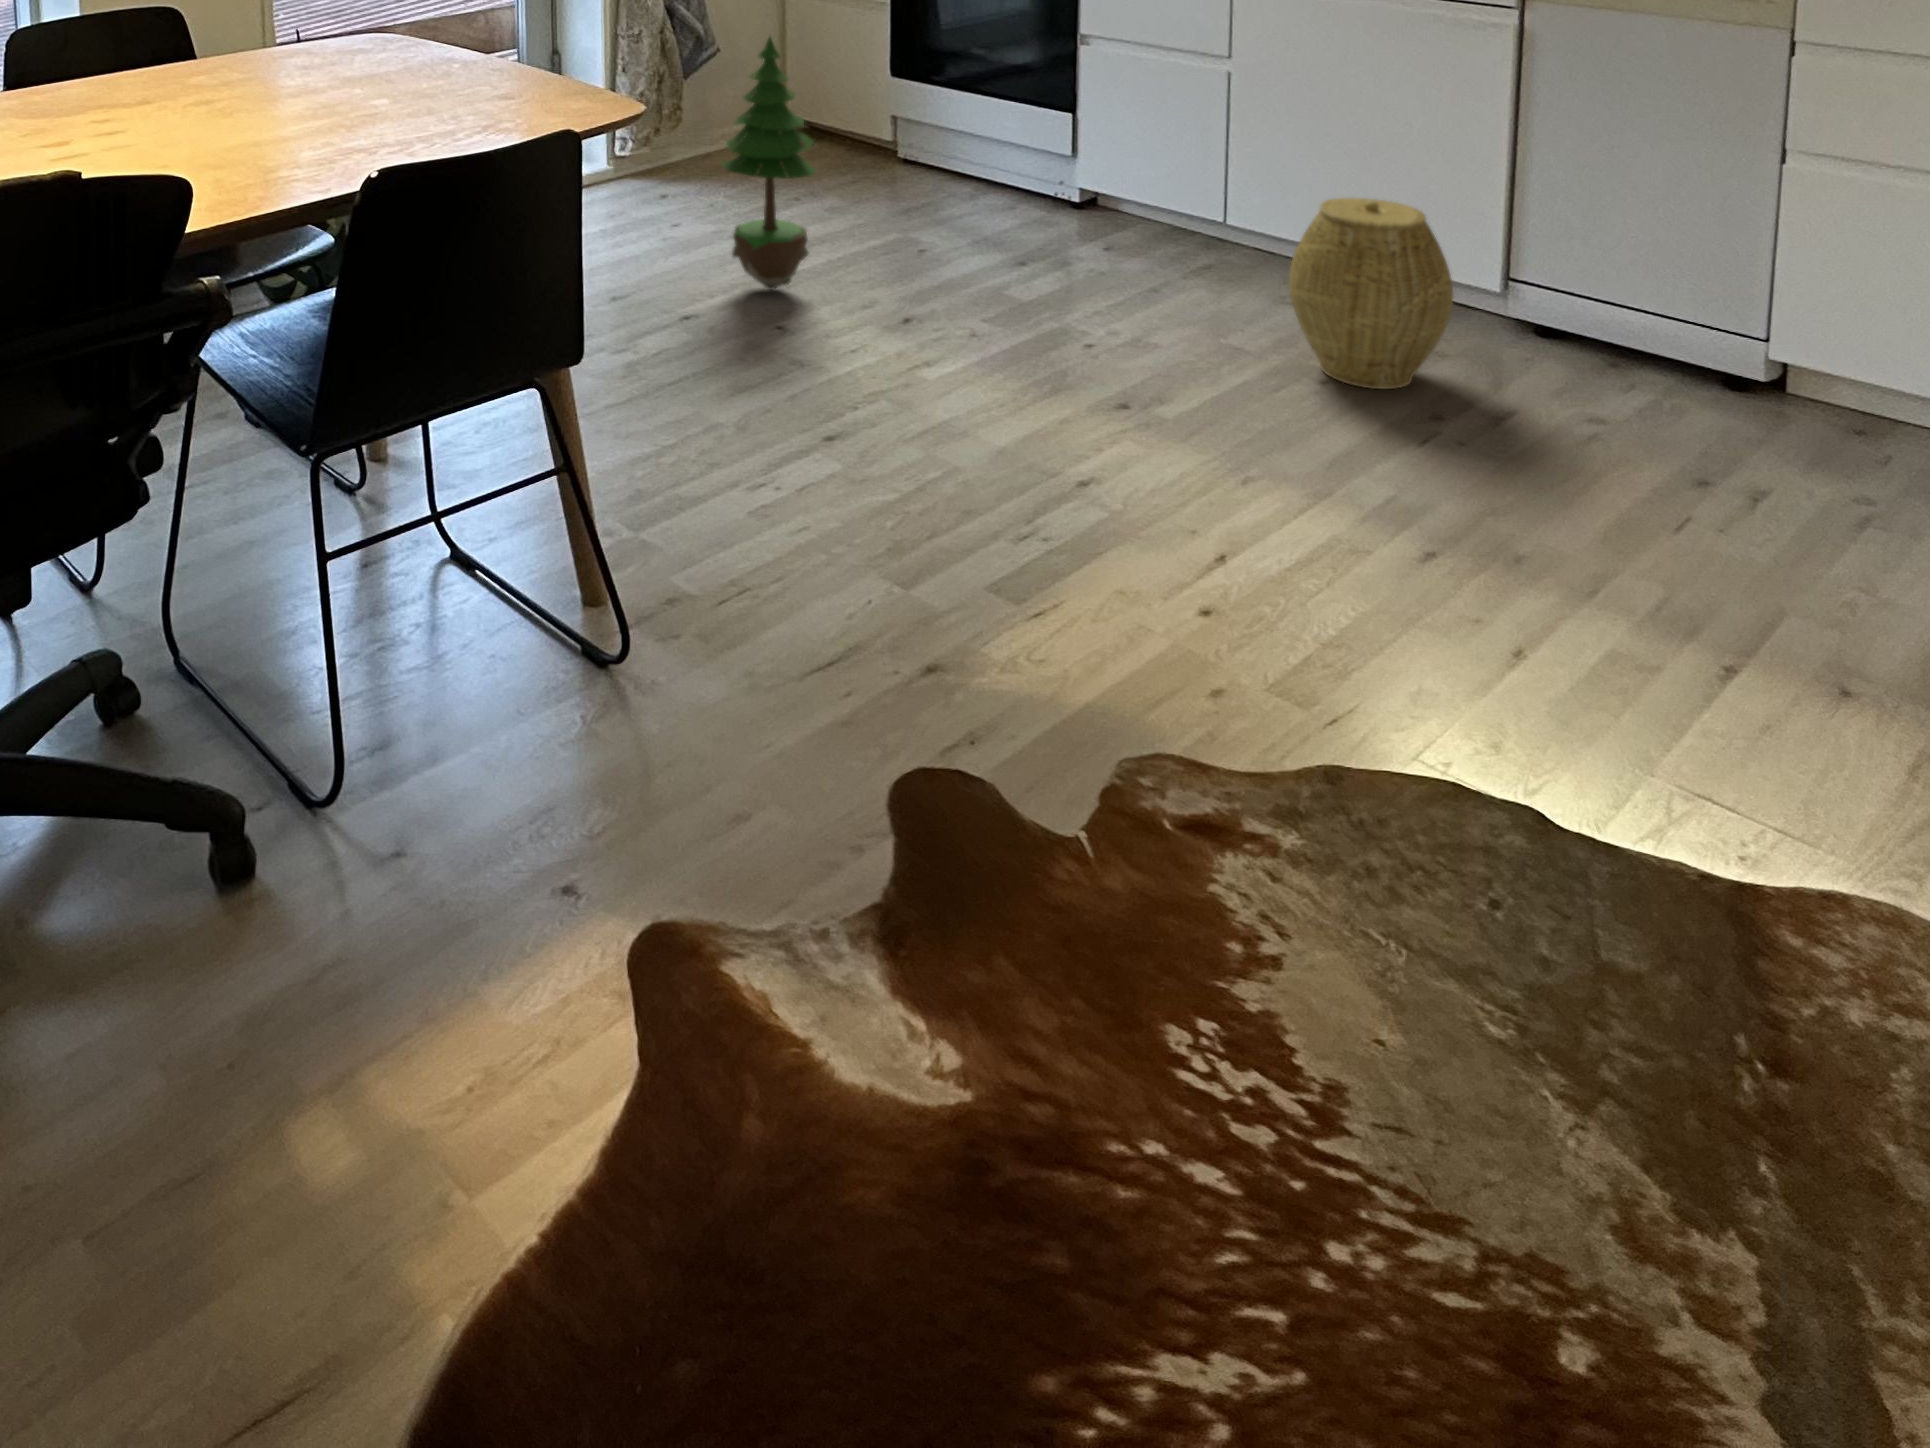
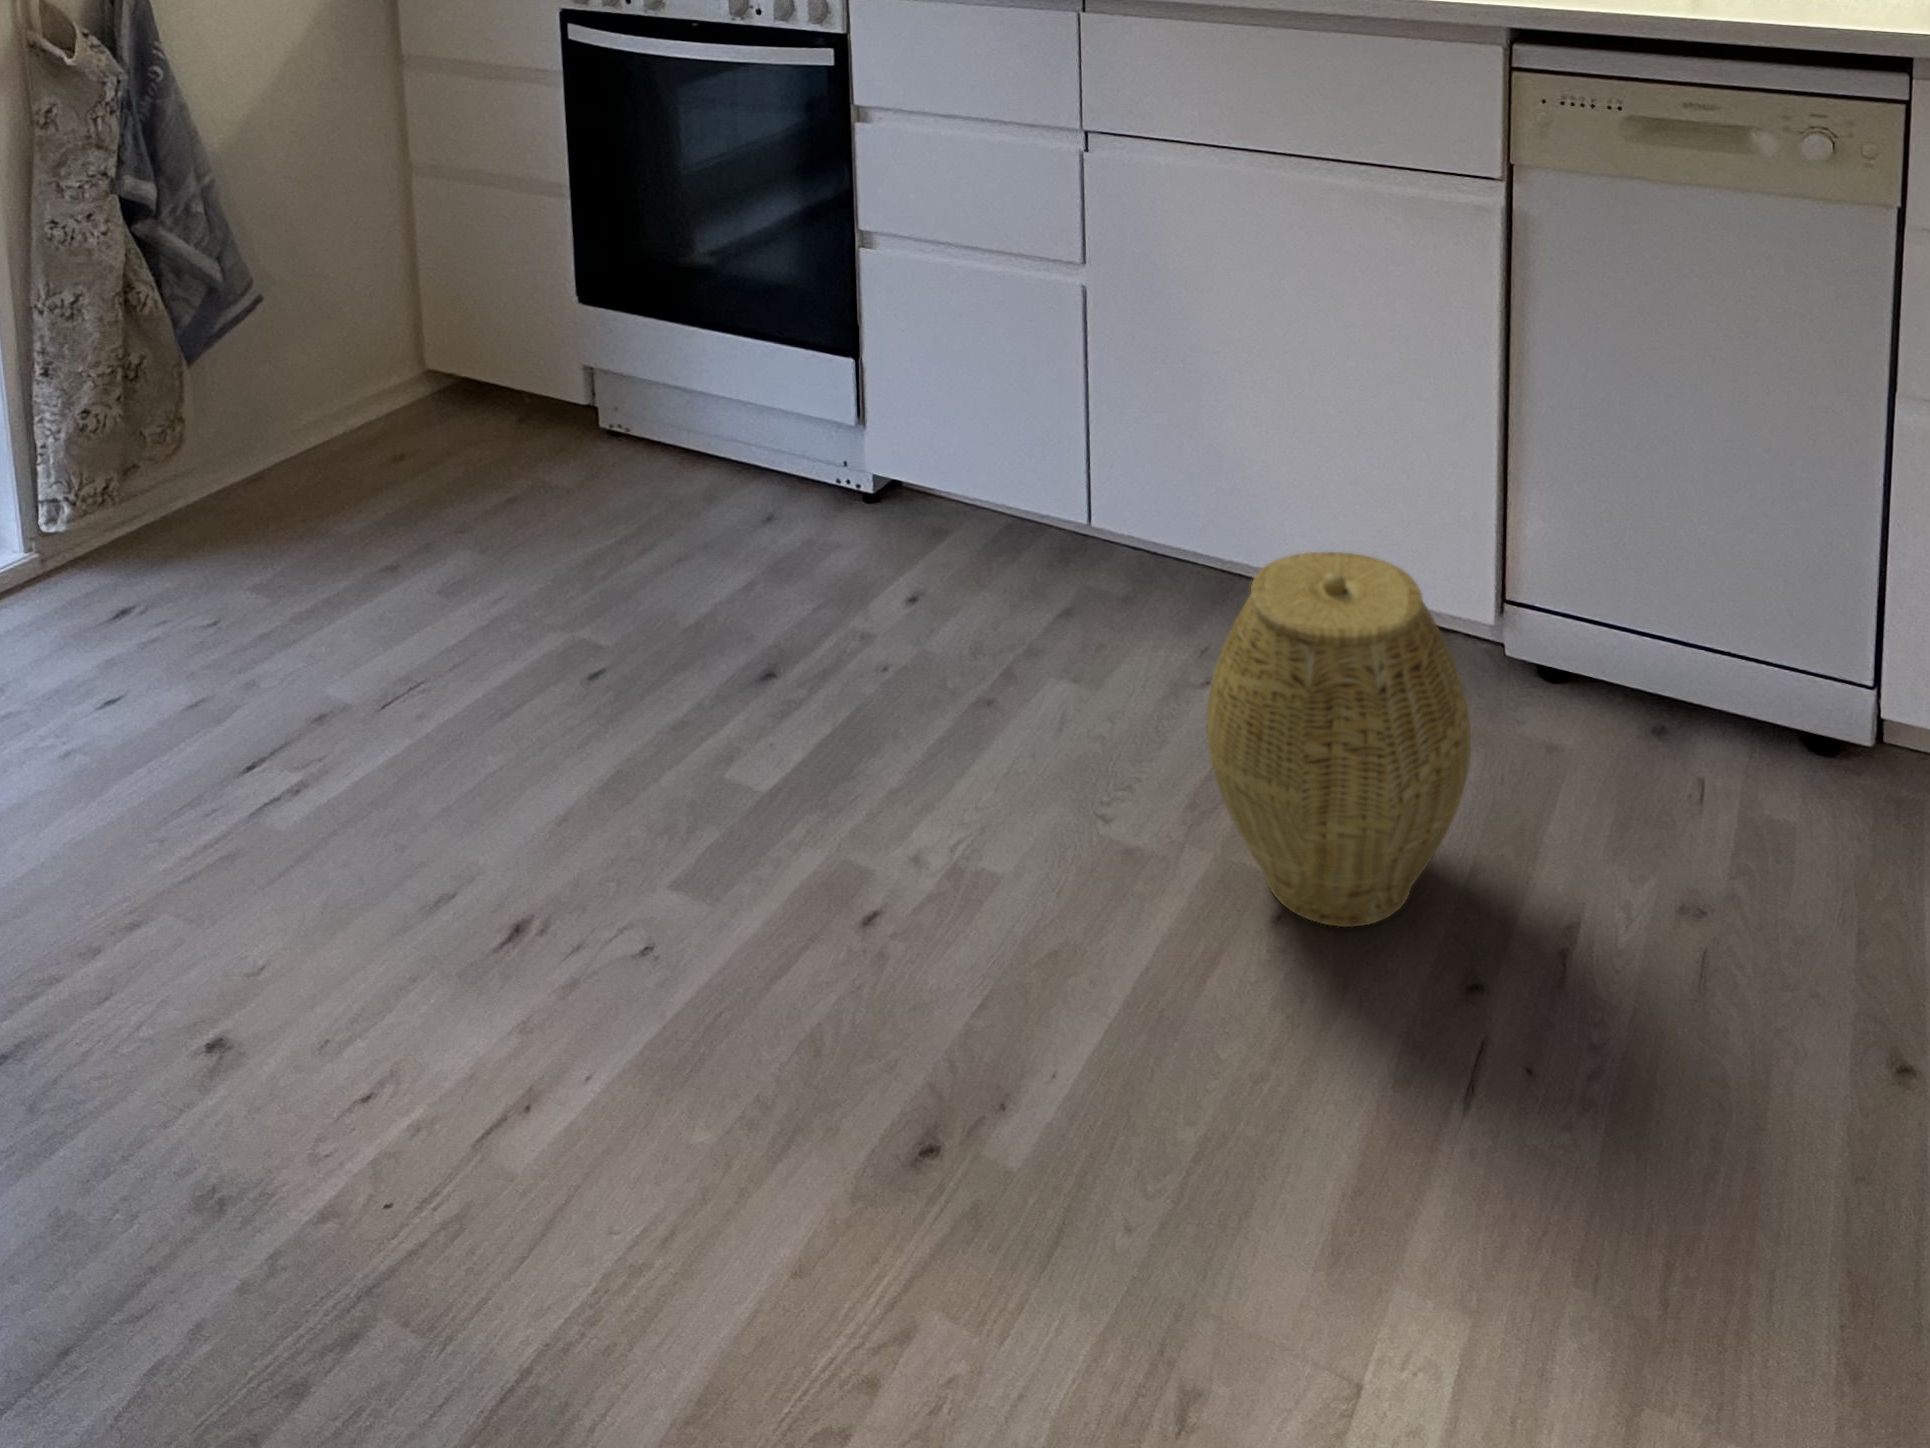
potted tree: present [723,37,816,290] -> none [106,363,330,893]

